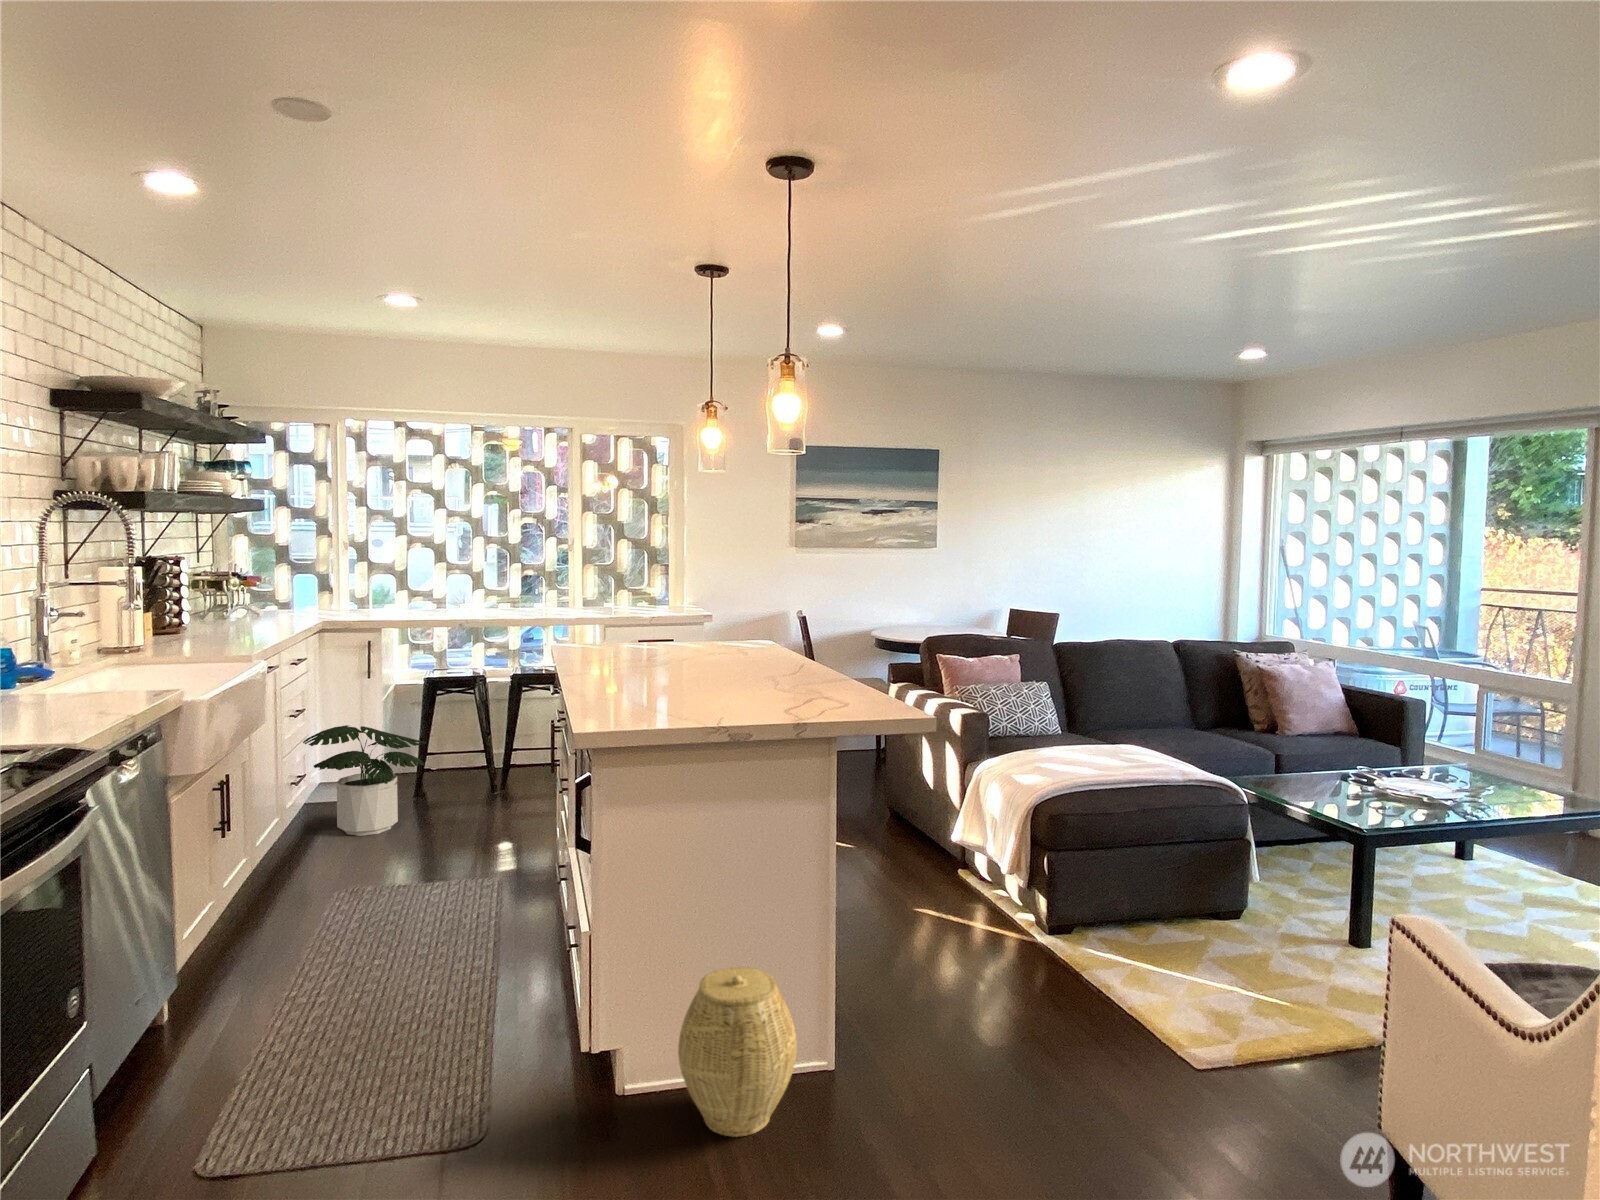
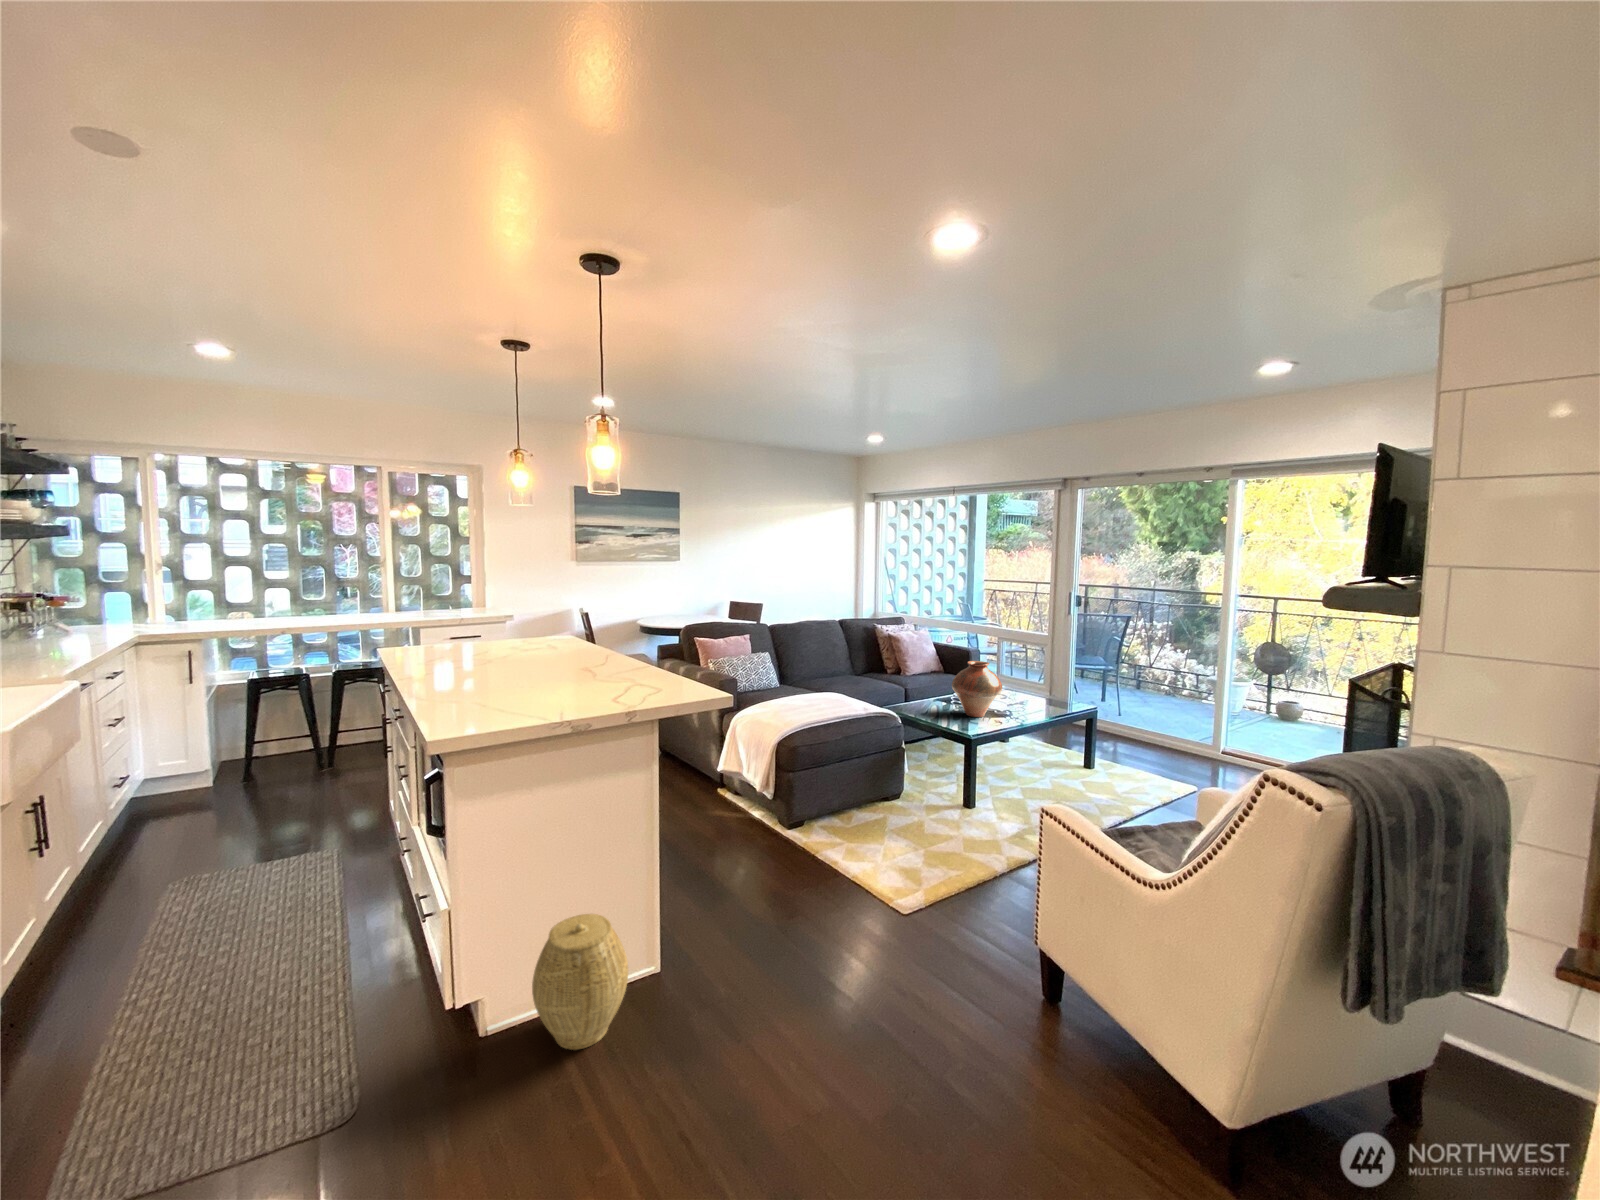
vase: none [1352,702,1447,796] -> present [952,661,1002,717]
potted plant: present [303,725,427,836] -> none [121,729,258,826]

